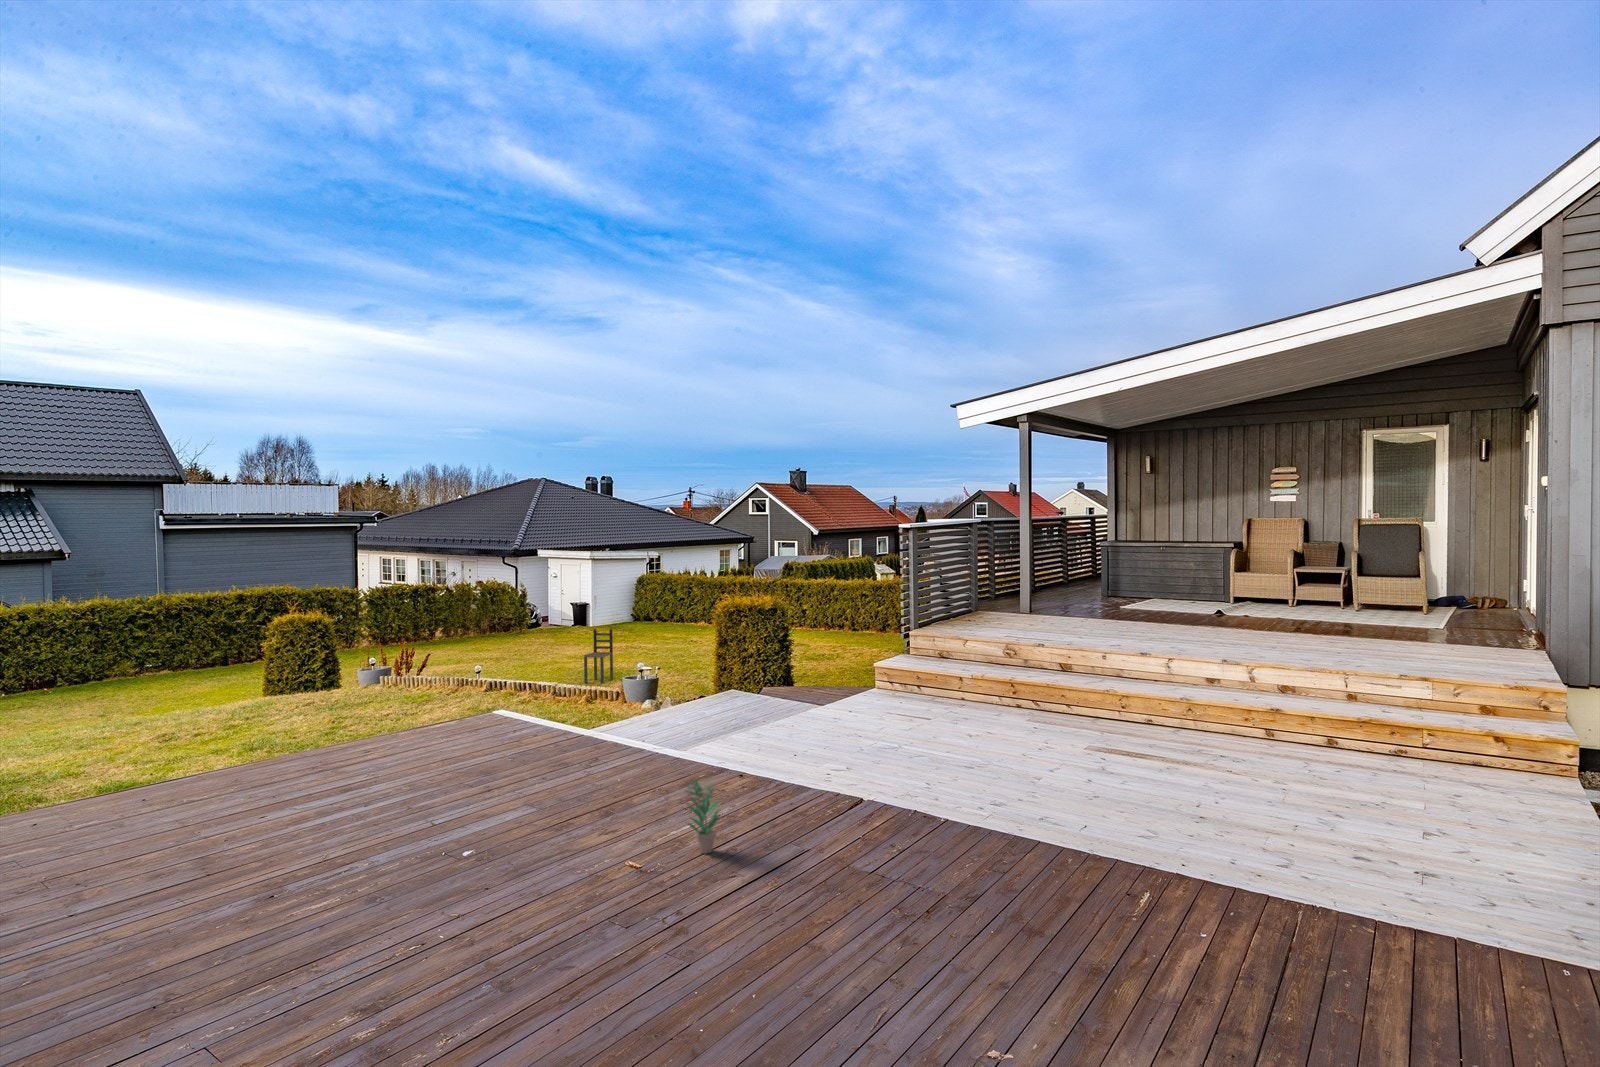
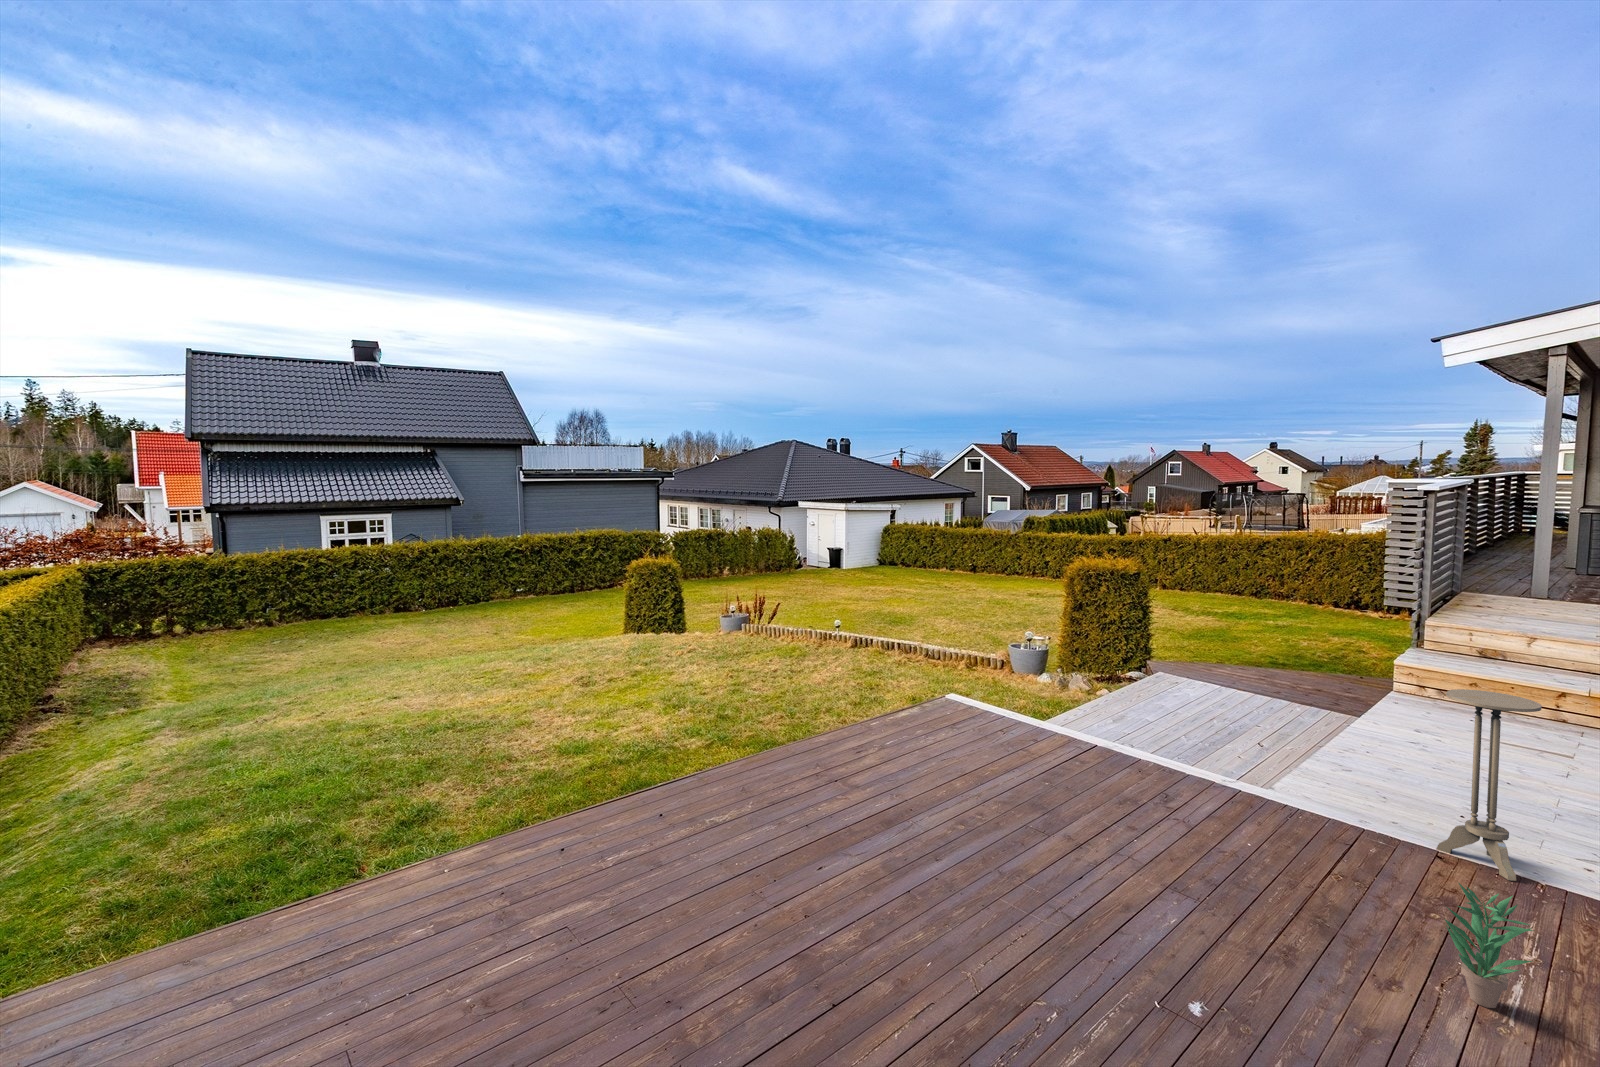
chair: present [584,629,613,684] -> none [883,578,908,631]
side table: none [796,671,841,797] -> present [1436,689,1542,881]

